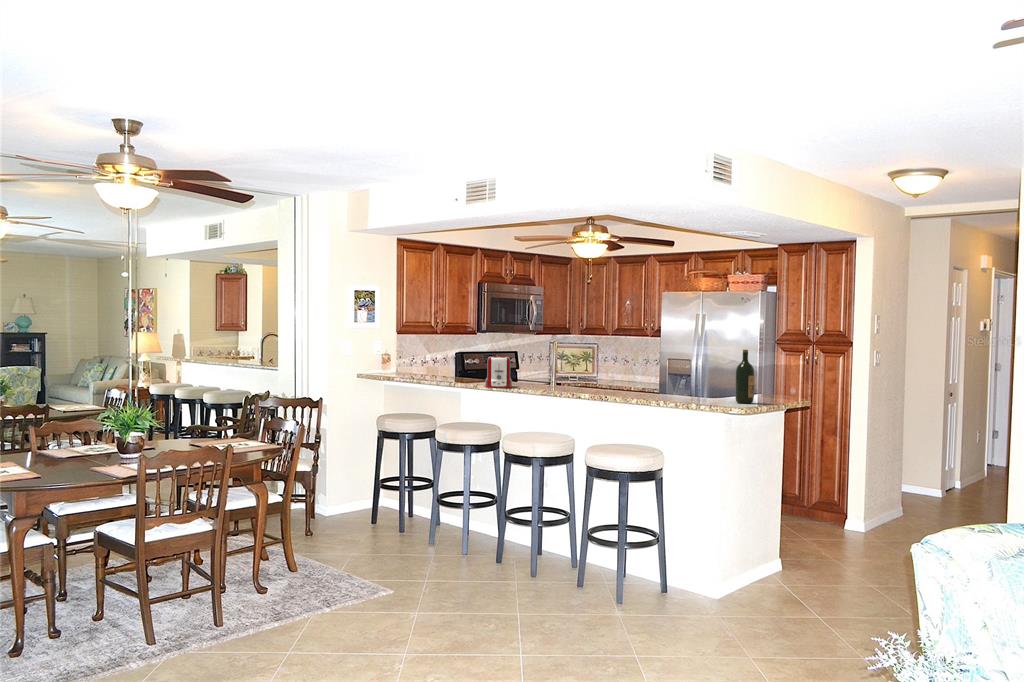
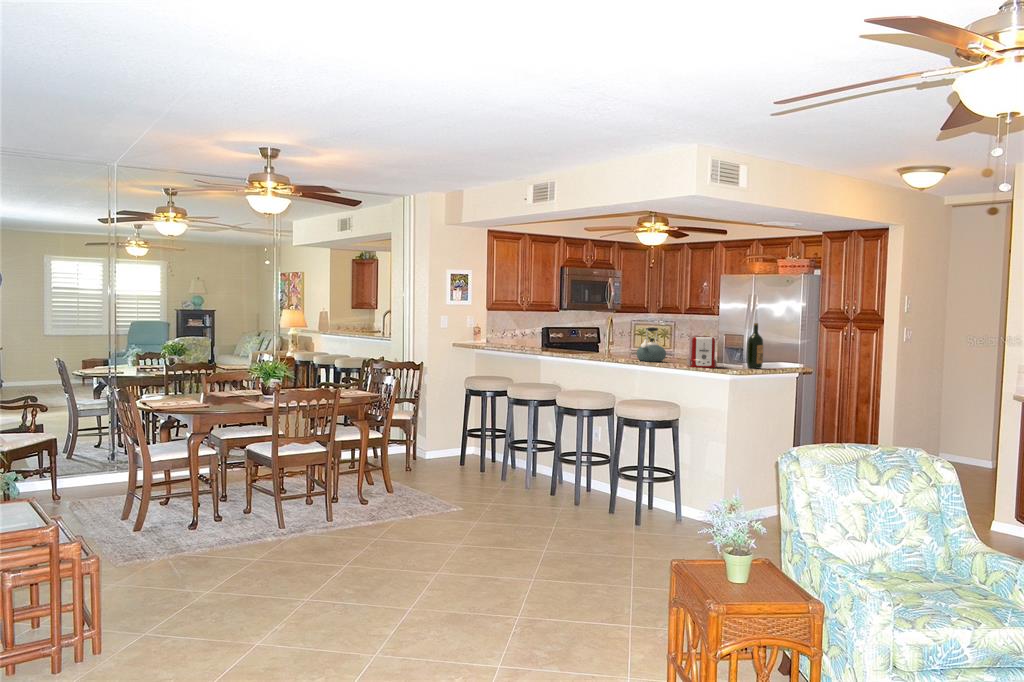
kettle: none [600,355,635,397] -> present [637,327,666,362]
toaster: present [485,356,512,389] -> present [687,336,717,368]

